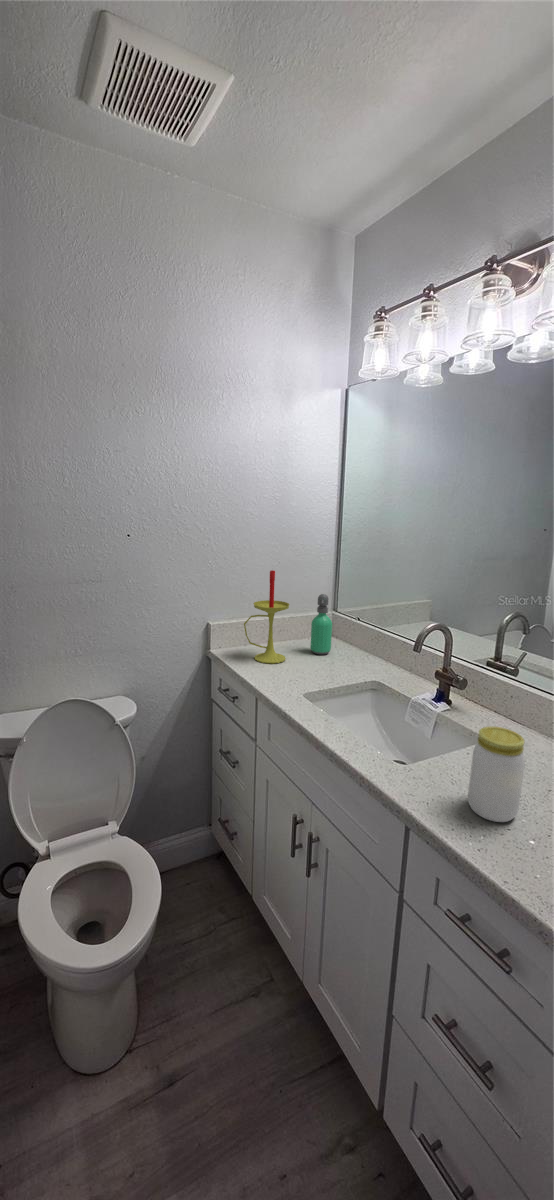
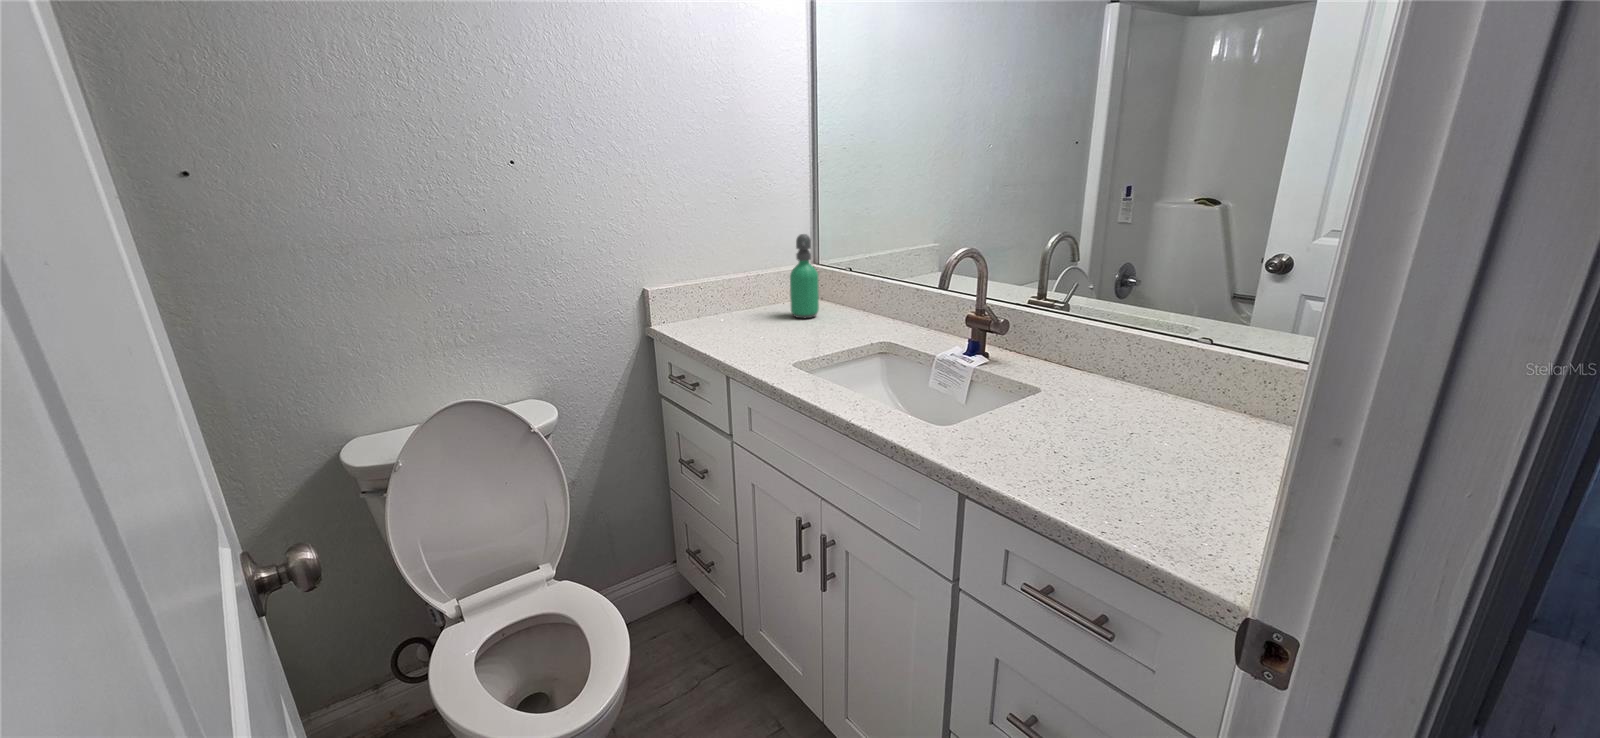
candle: present [244,570,289,663] -> none [697,198,760,333]
jar: present [468,727,525,822] -> none [1033,355,1106,473]

